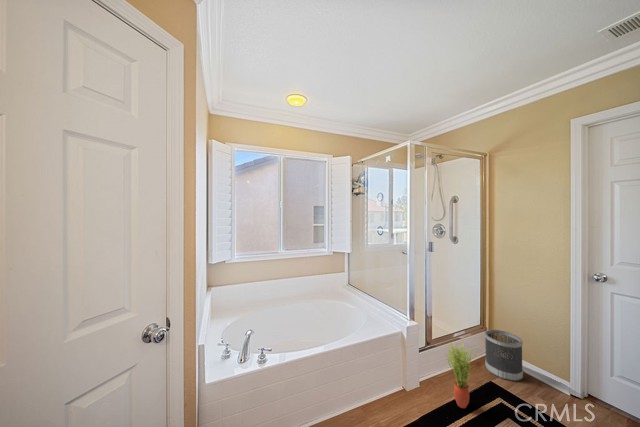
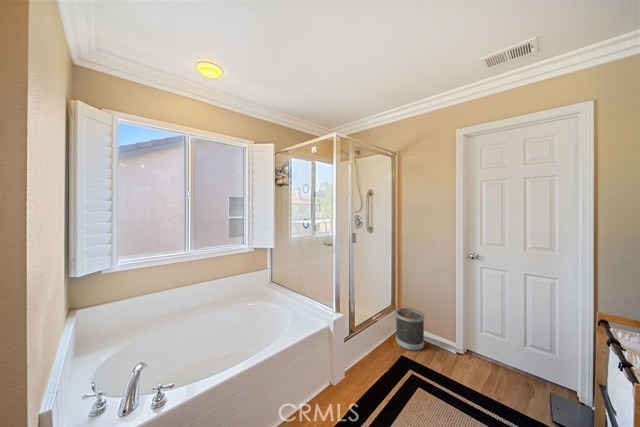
potted plant: present [446,343,476,408] -> none [371,328,396,389]

